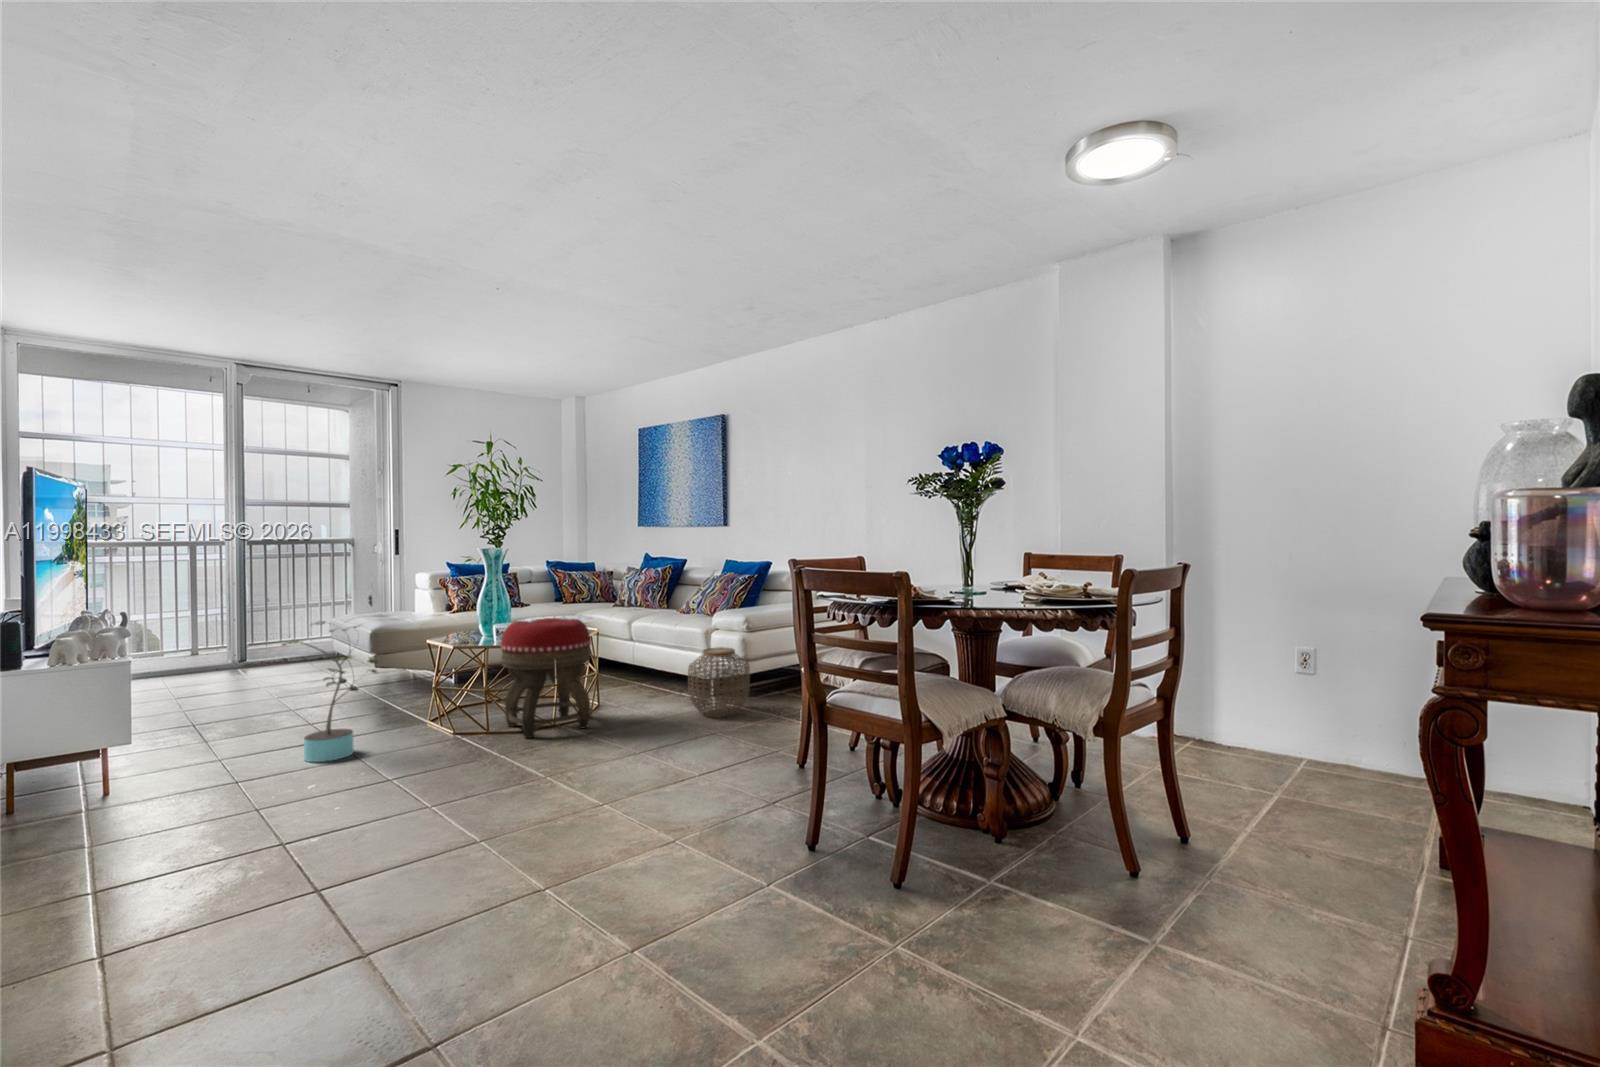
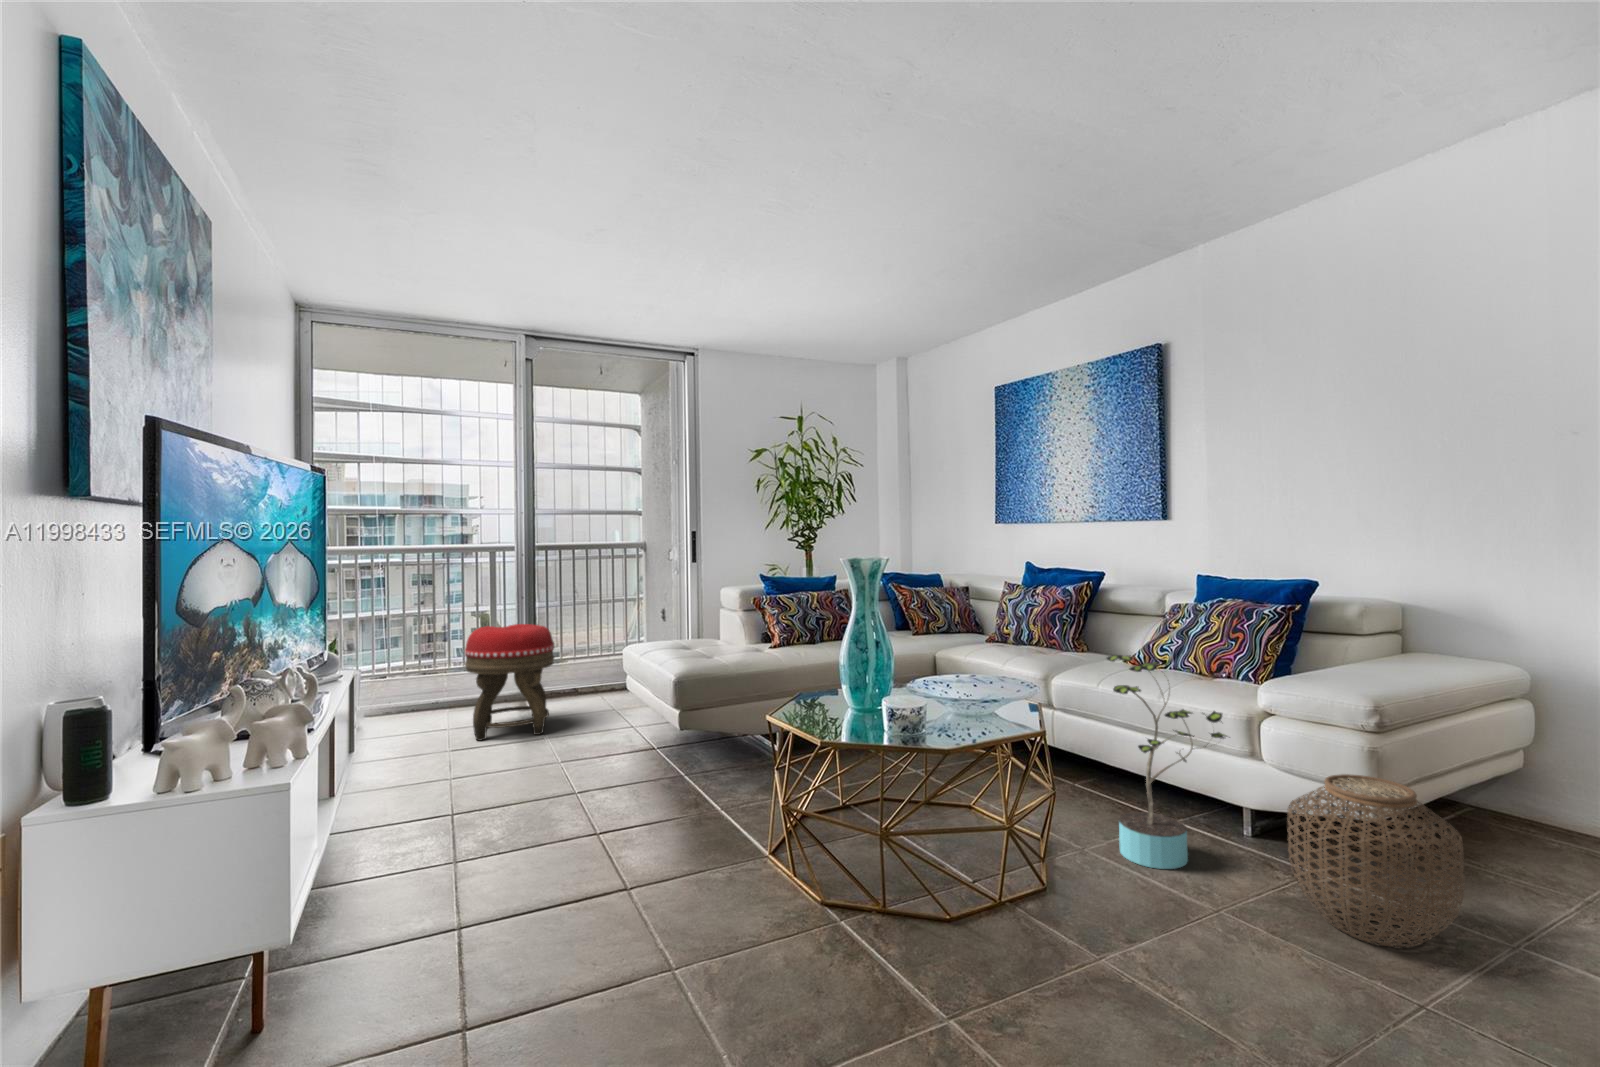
footstool: present [501,618,591,739] -> present [465,624,554,741]
potted plant: present [282,621,377,762] -> present [1107,655,1227,869]

